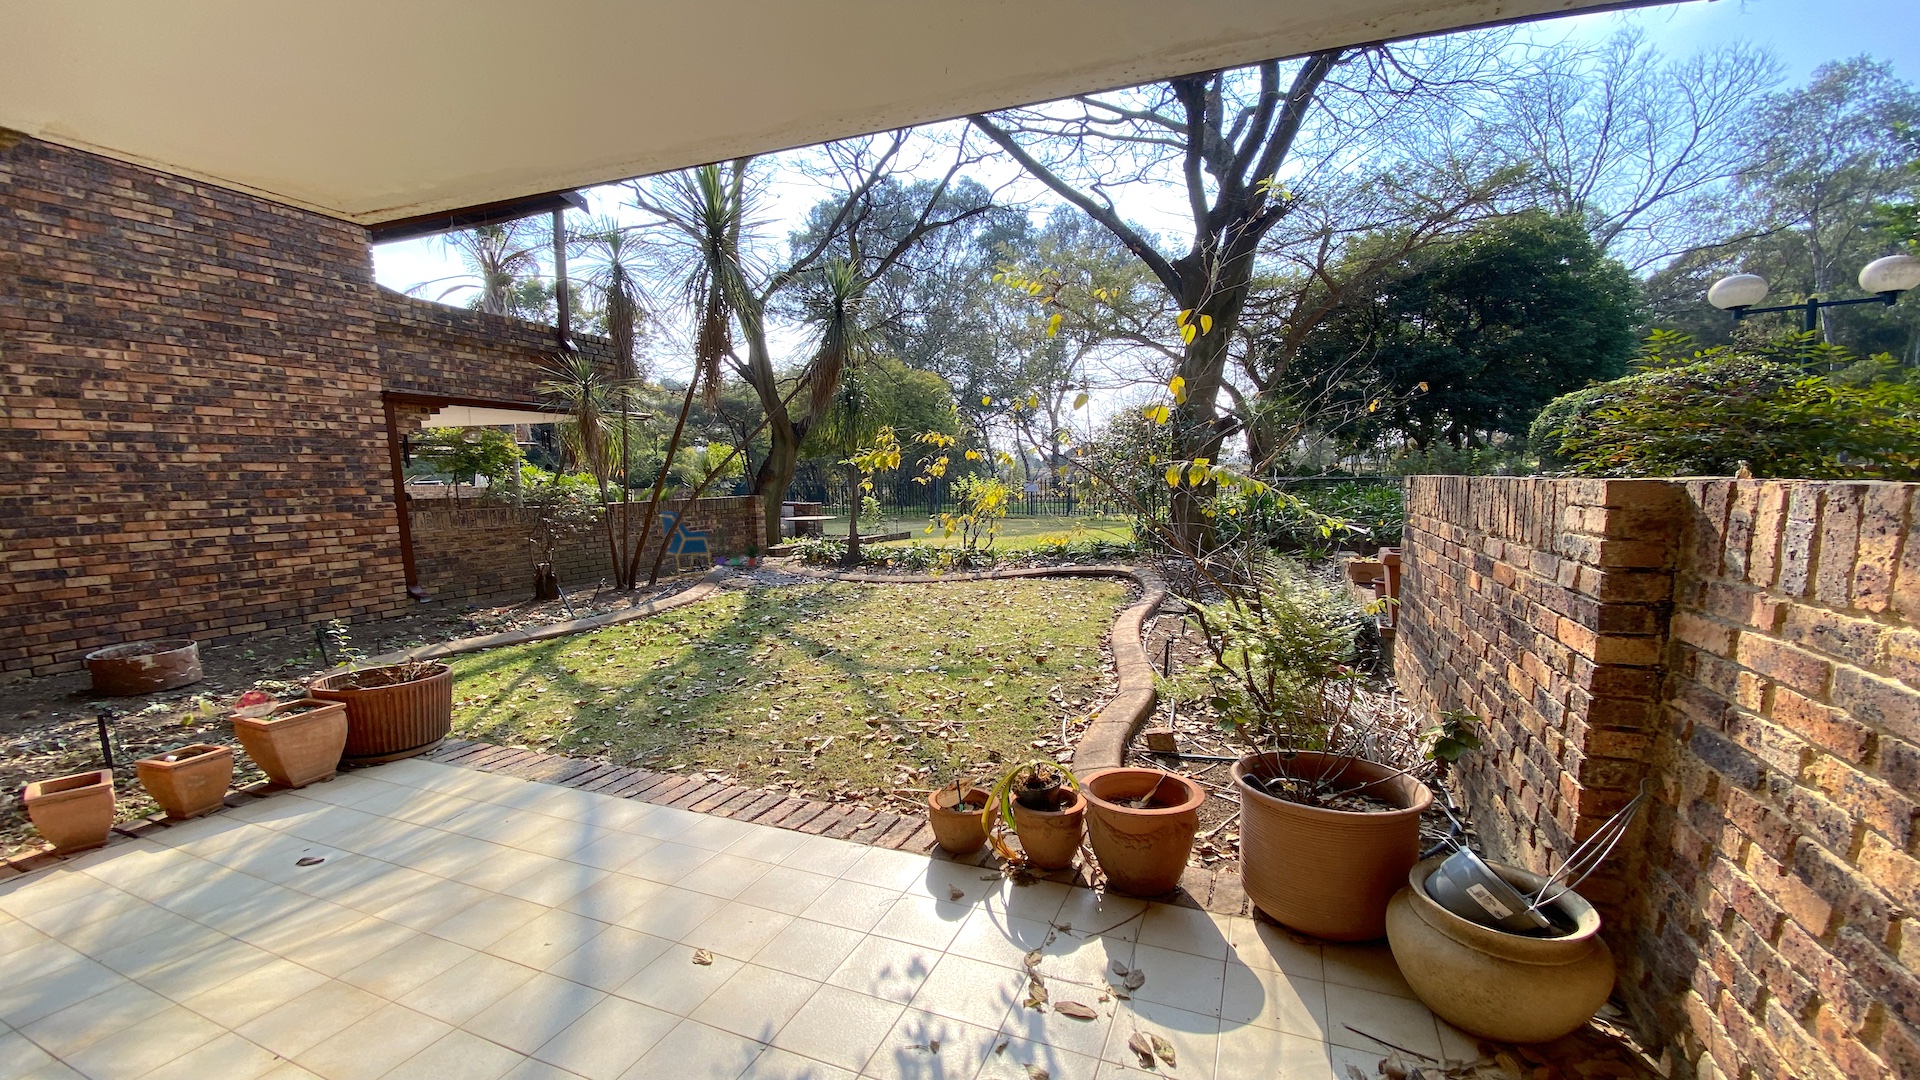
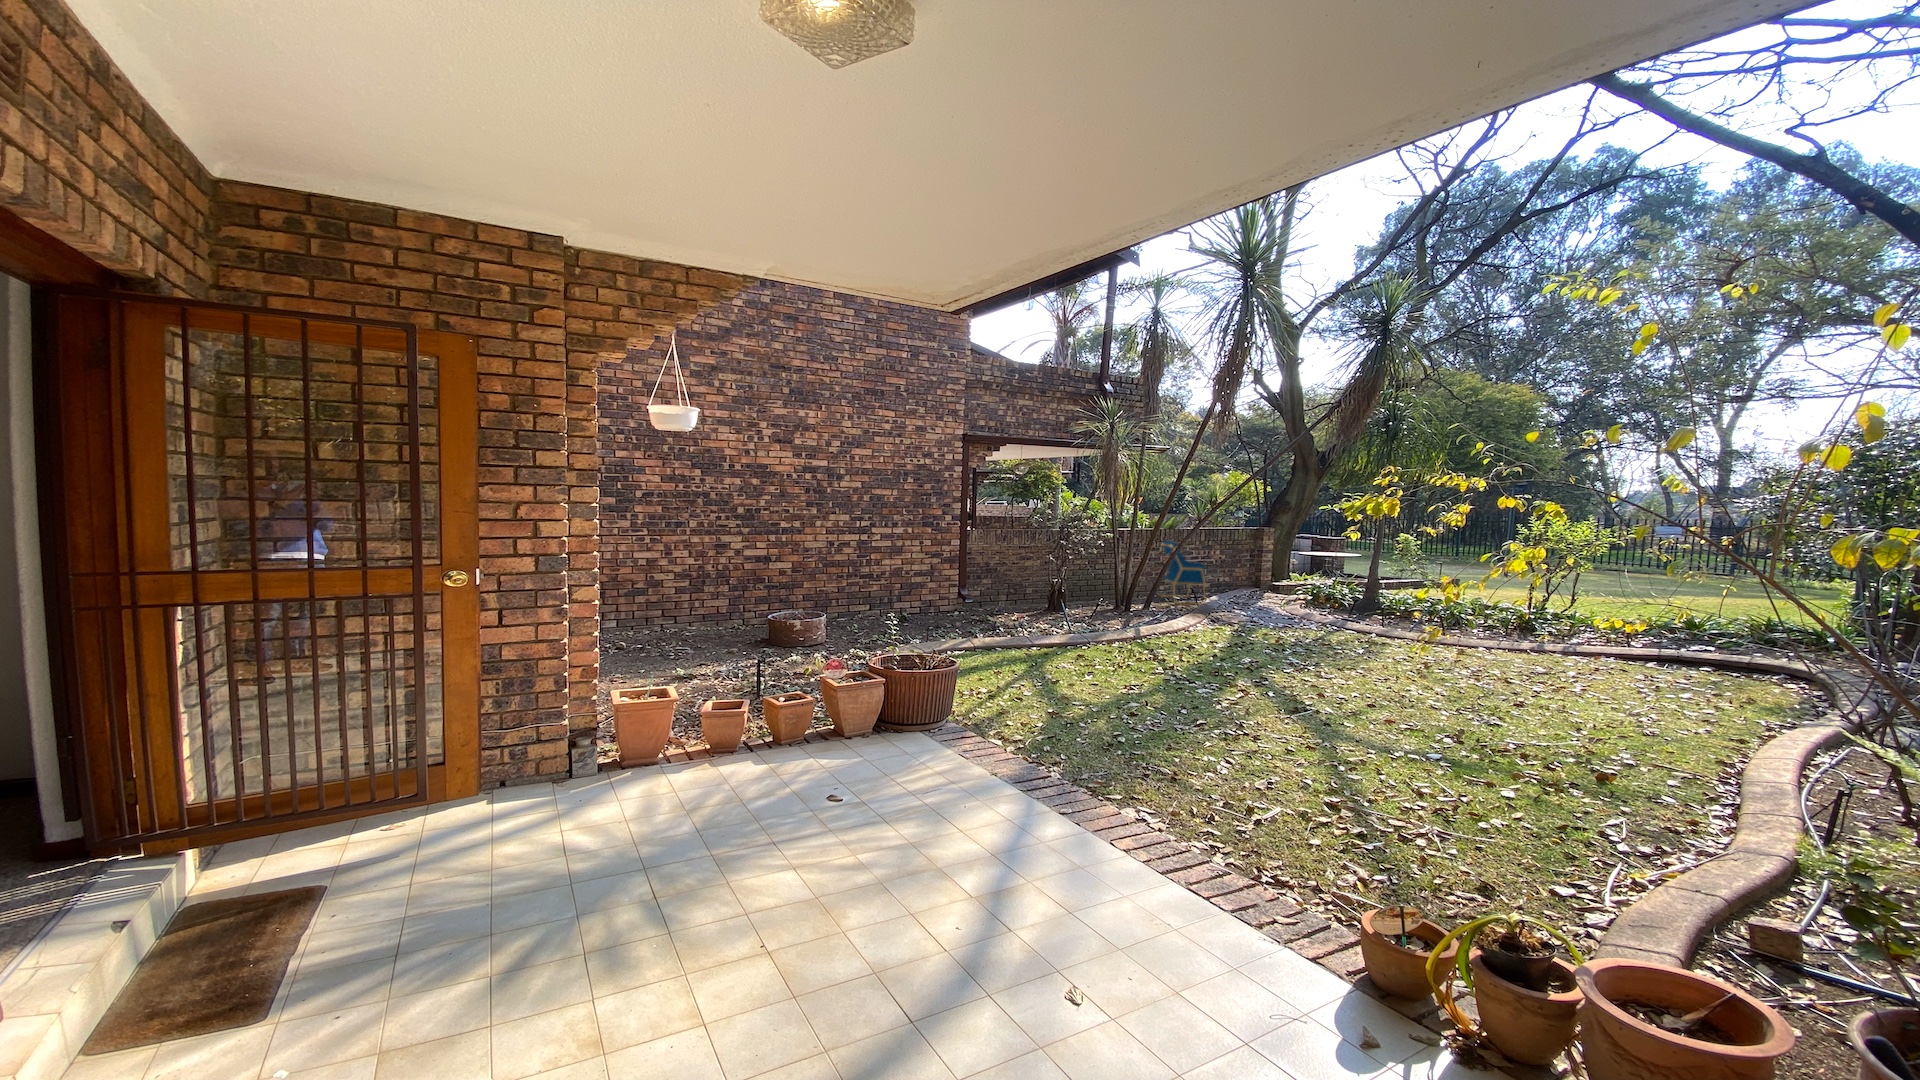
potted plant: present [715,530,759,566] -> none [1212,558,1258,601]

